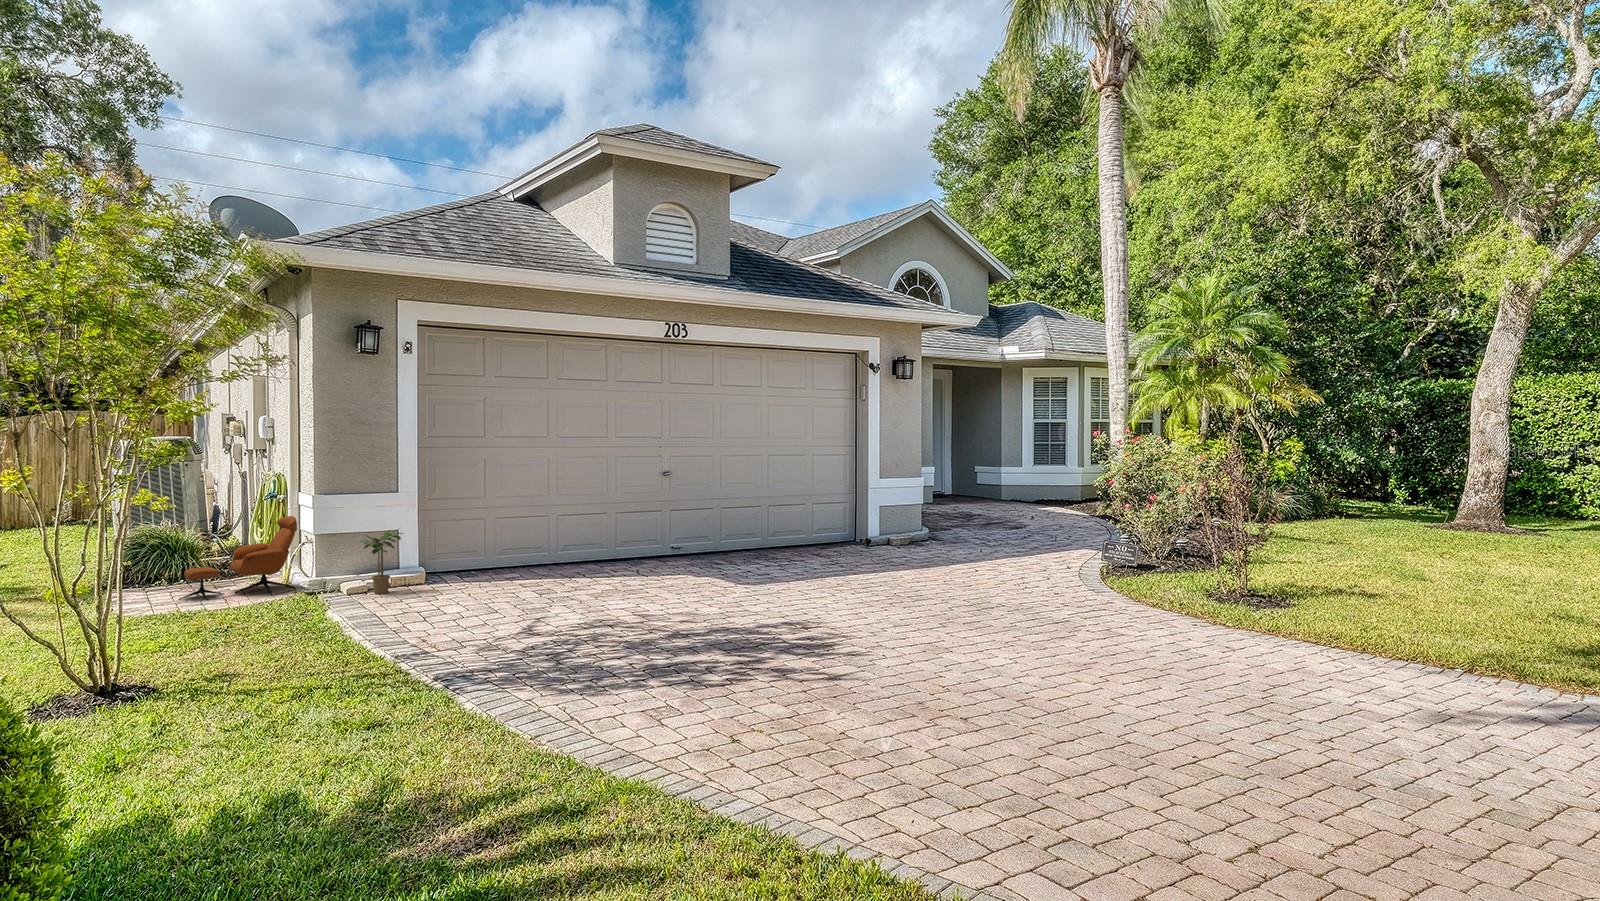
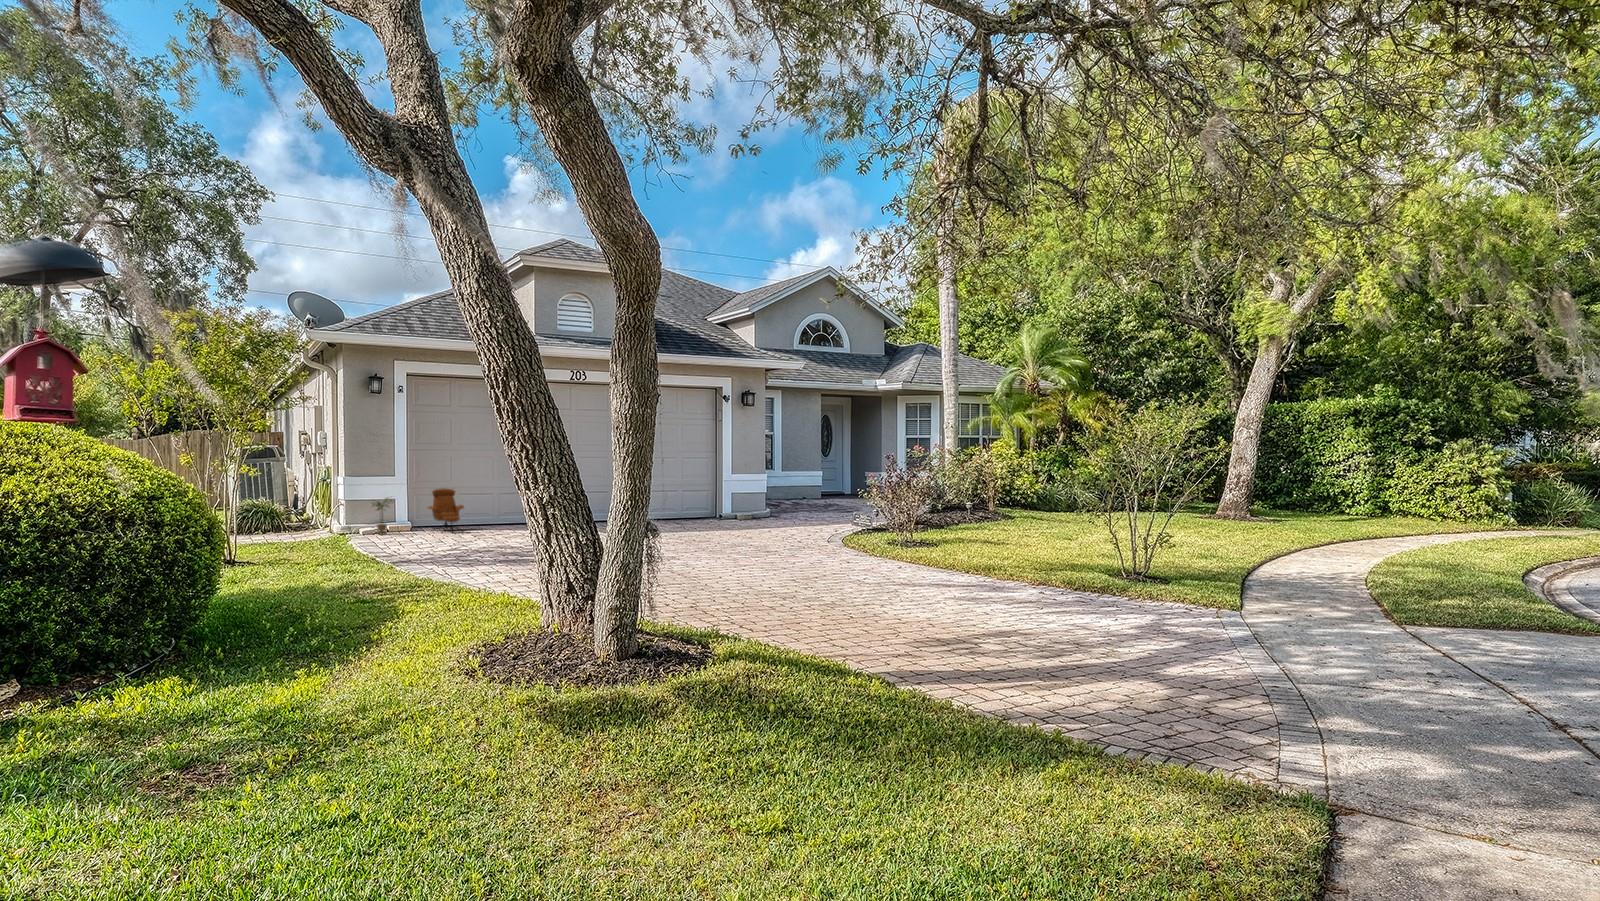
lounge chair: present [179,516,297,600] -> present [427,488,464,531]

